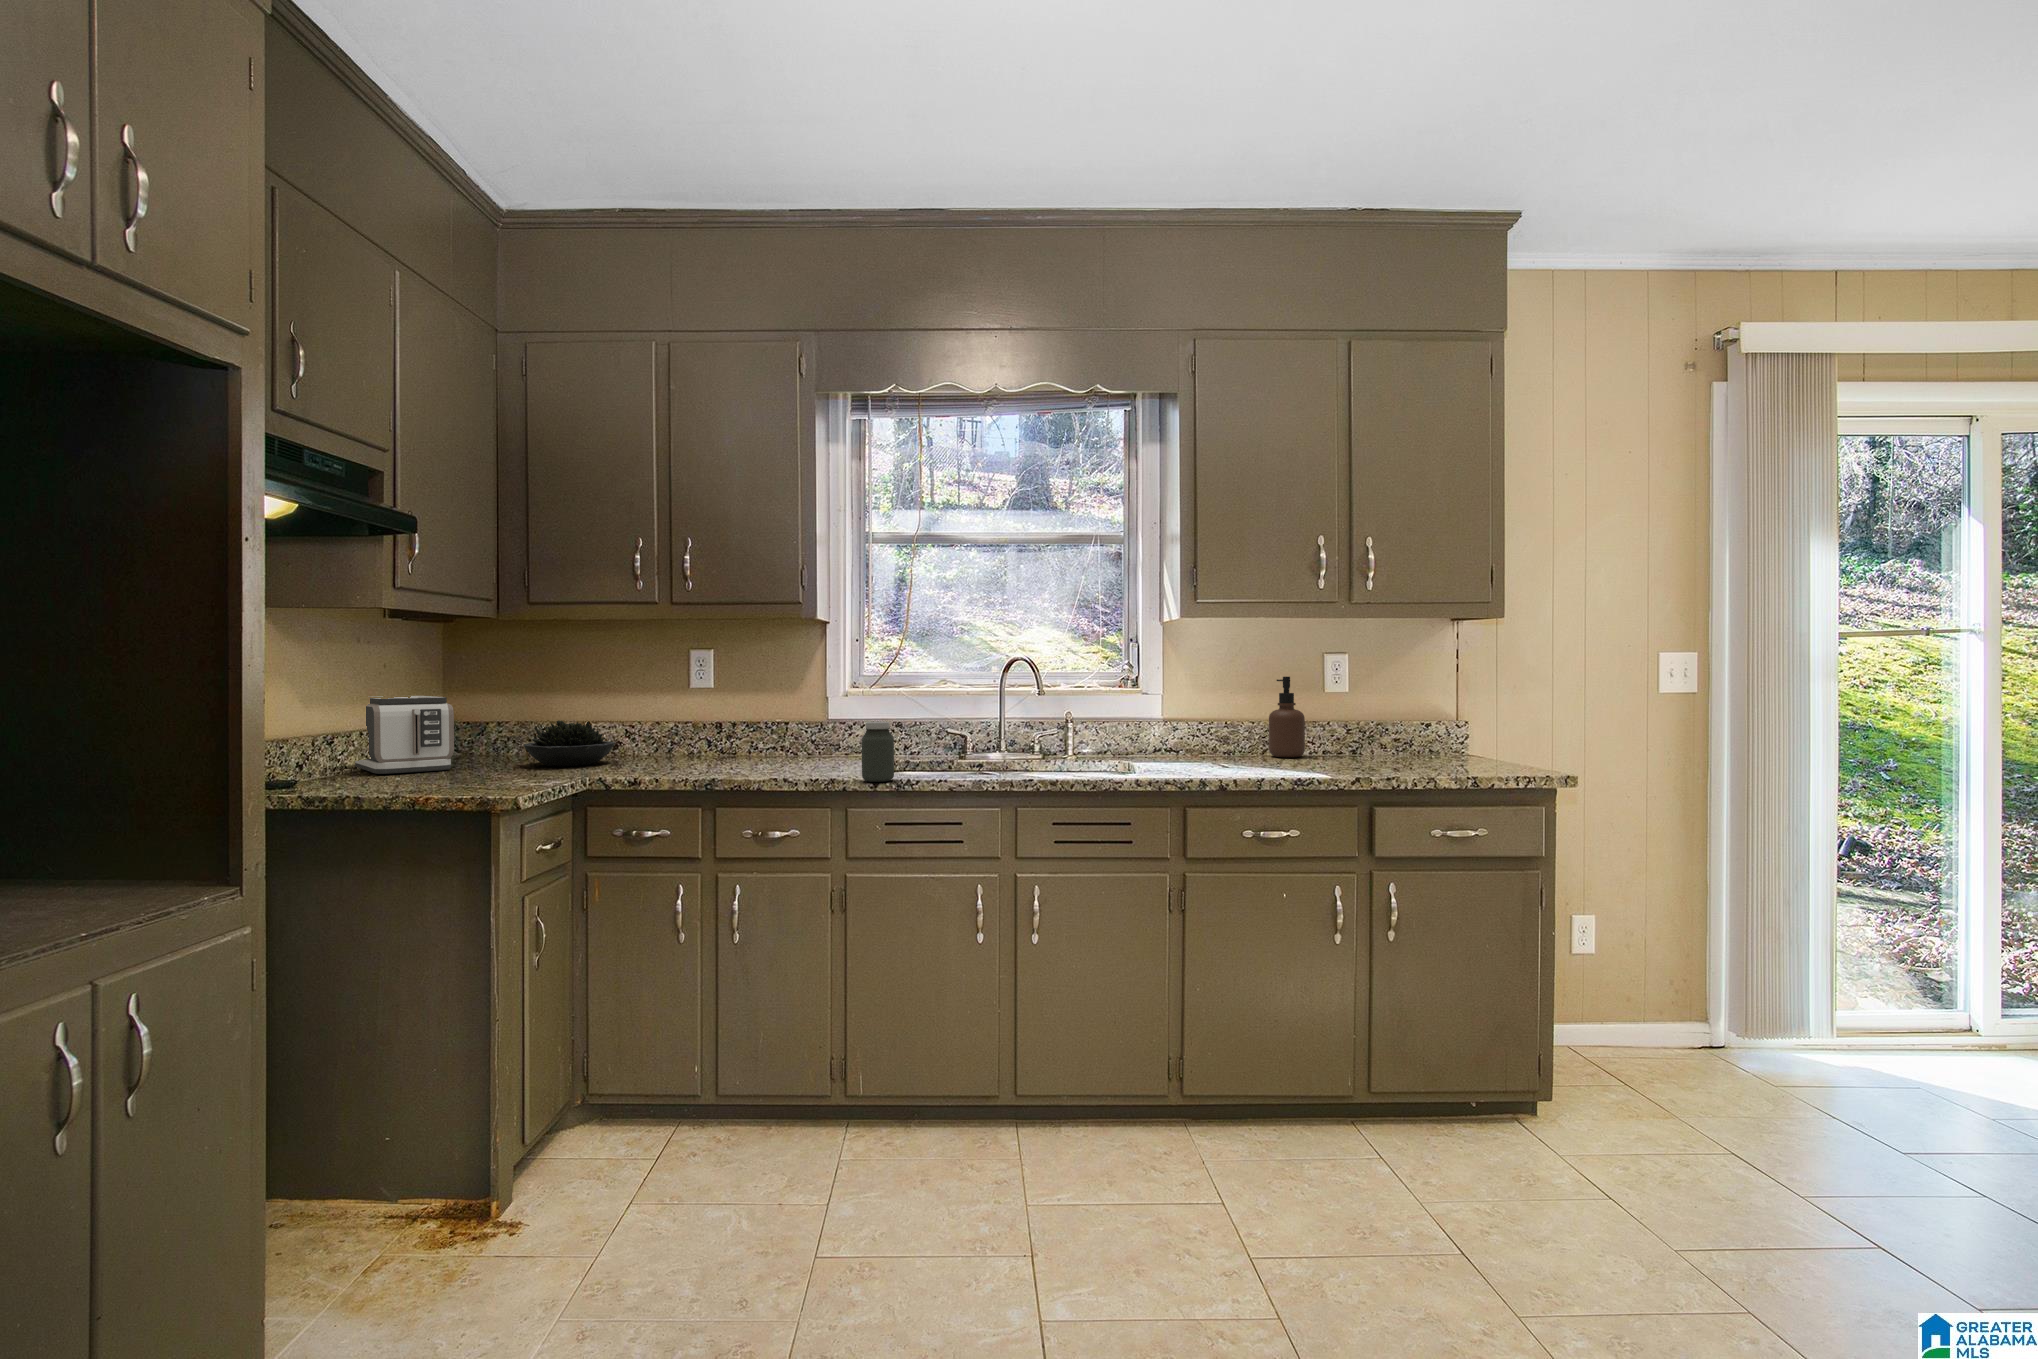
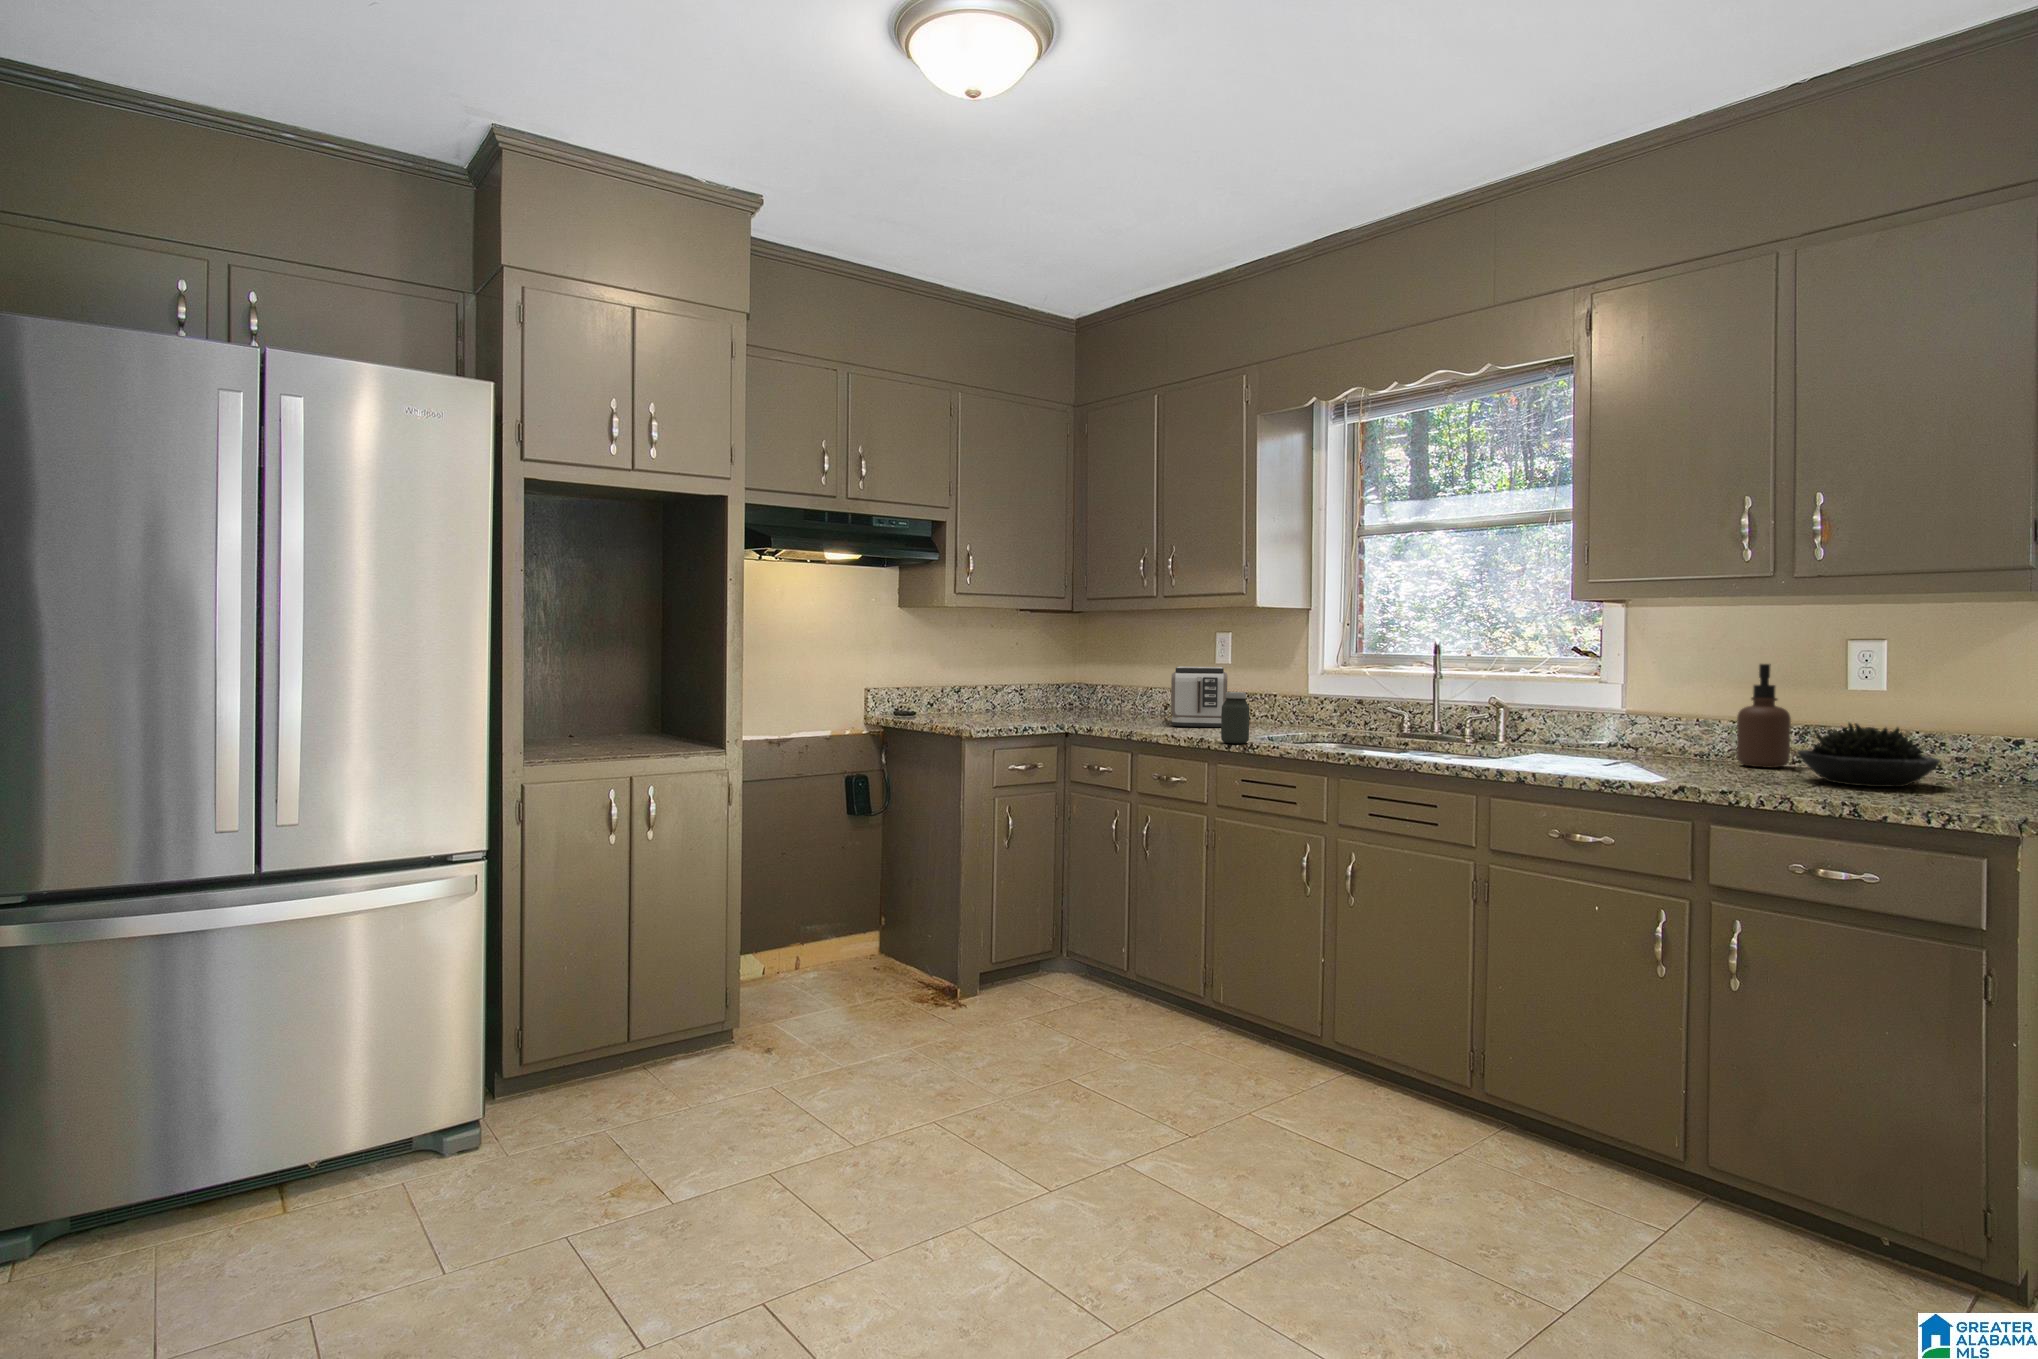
toaster: present [355,696,454,774] -> present [1171,667,1228,727]
succulent plant: present [524,720,615,766] -> present [1798,723,1940,787]

